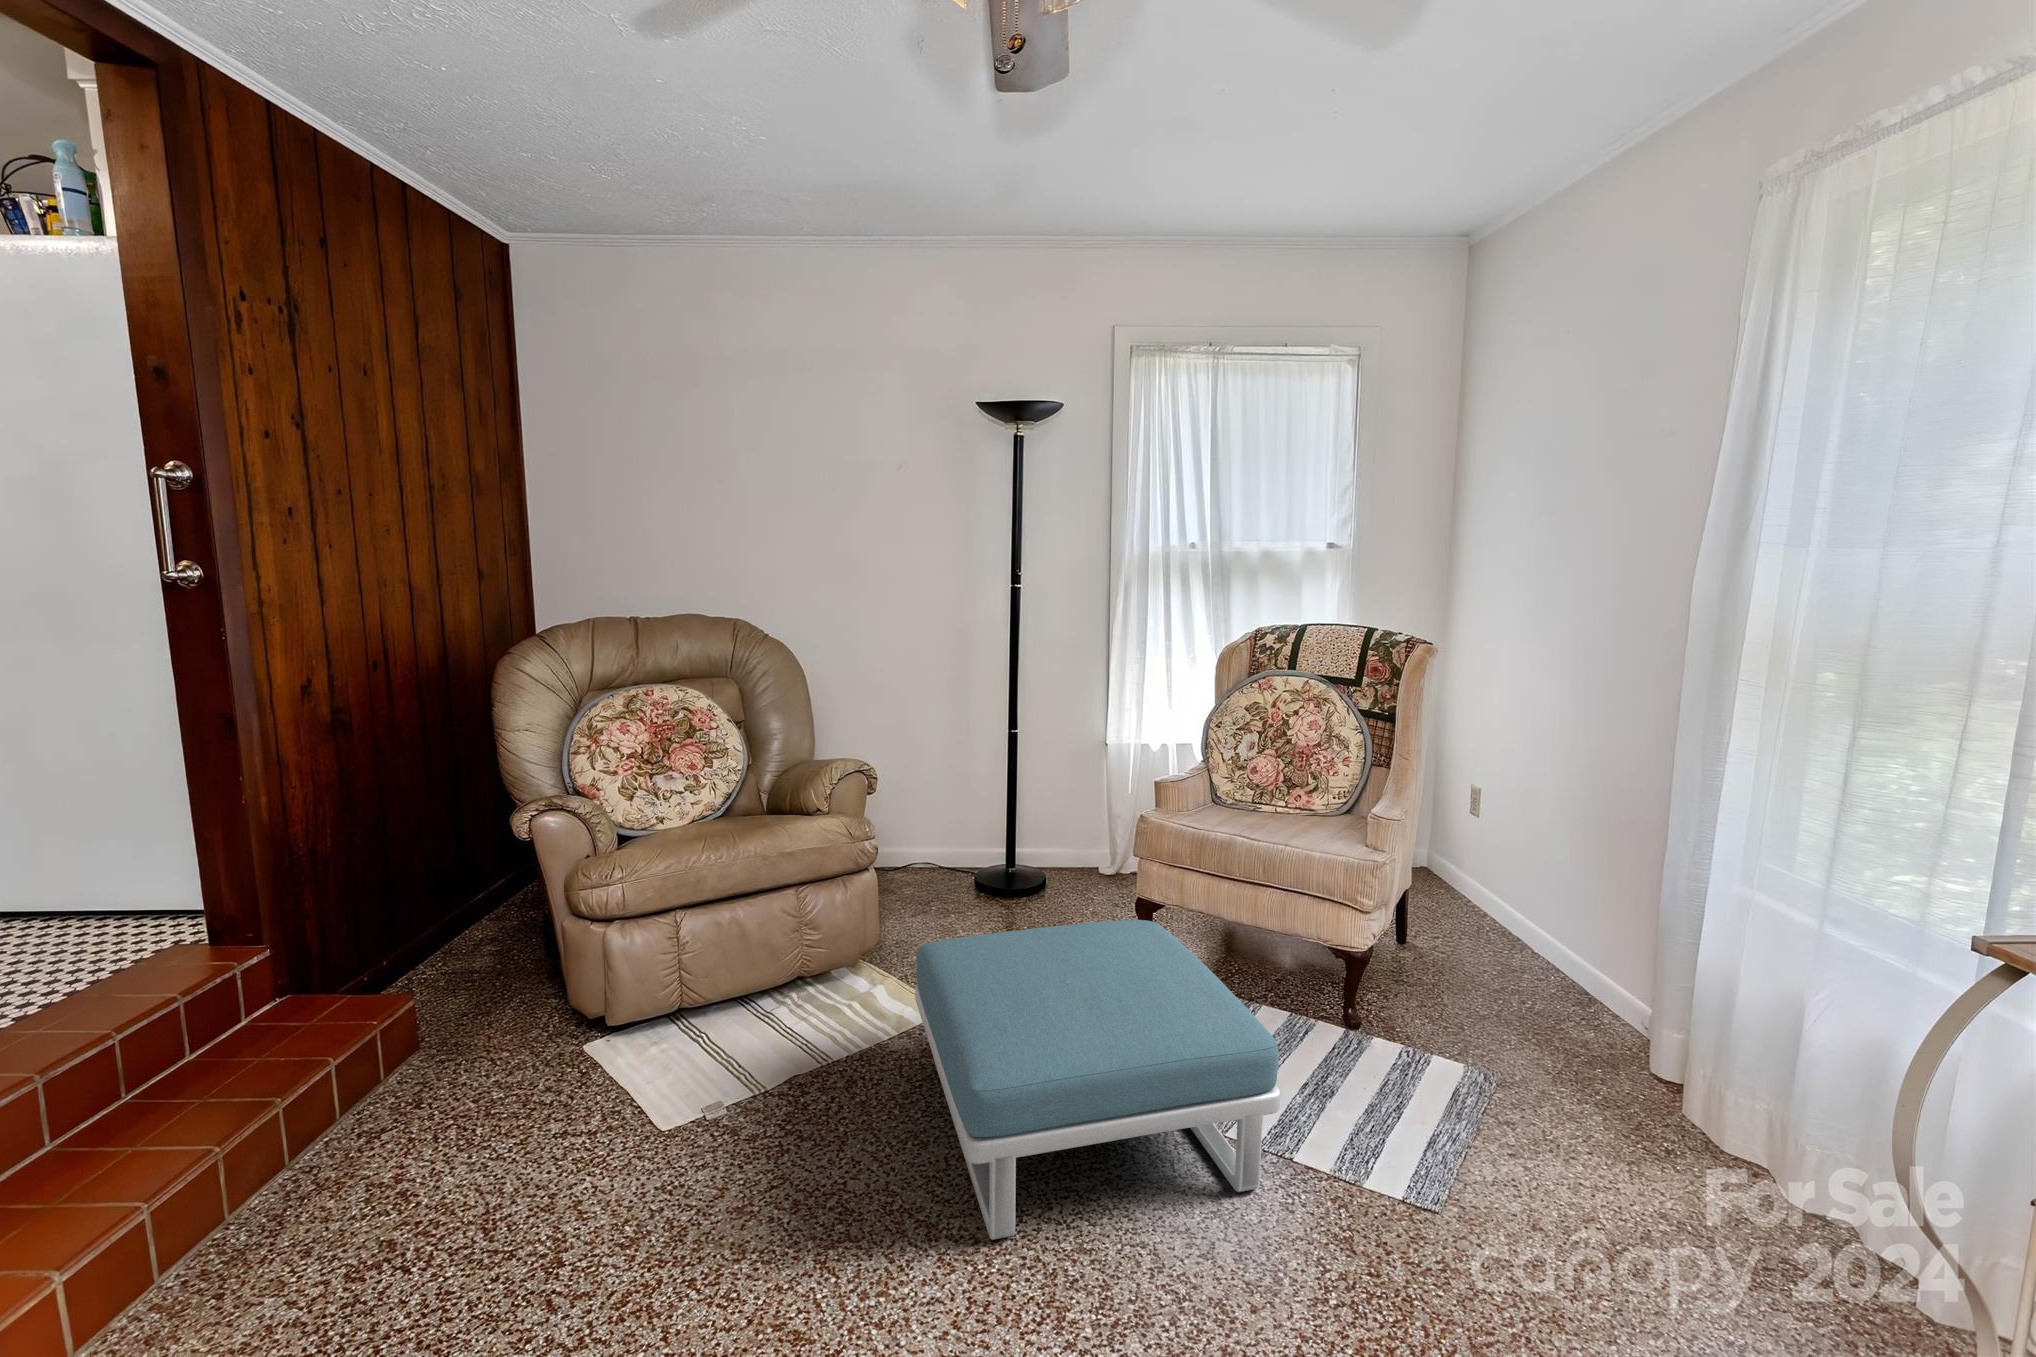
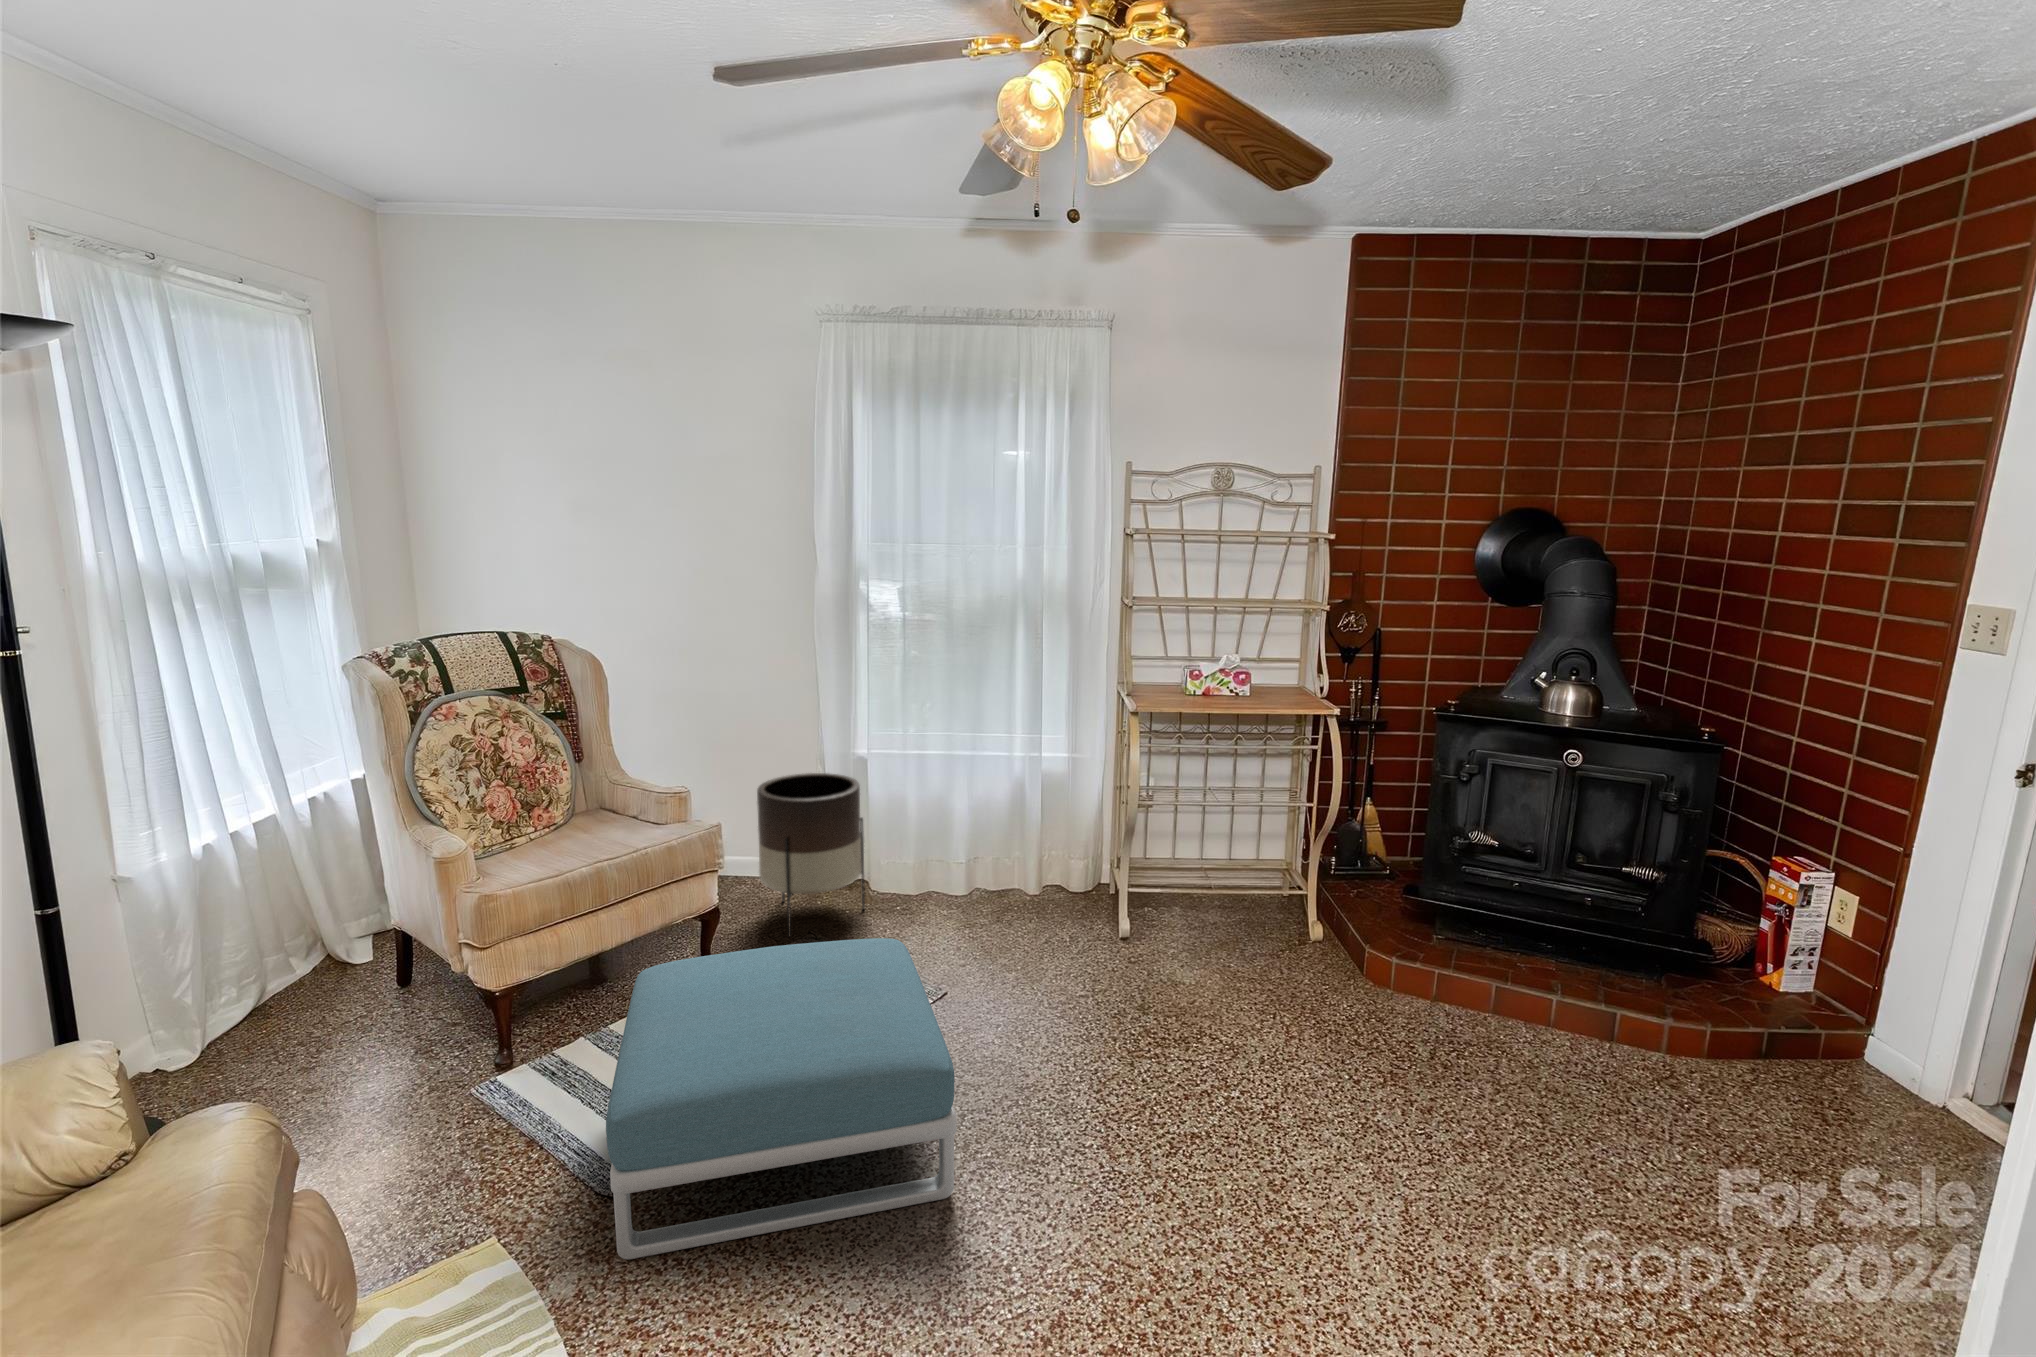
planter: none [1494,869,1683,1120] -> present [757,773,865,936]

